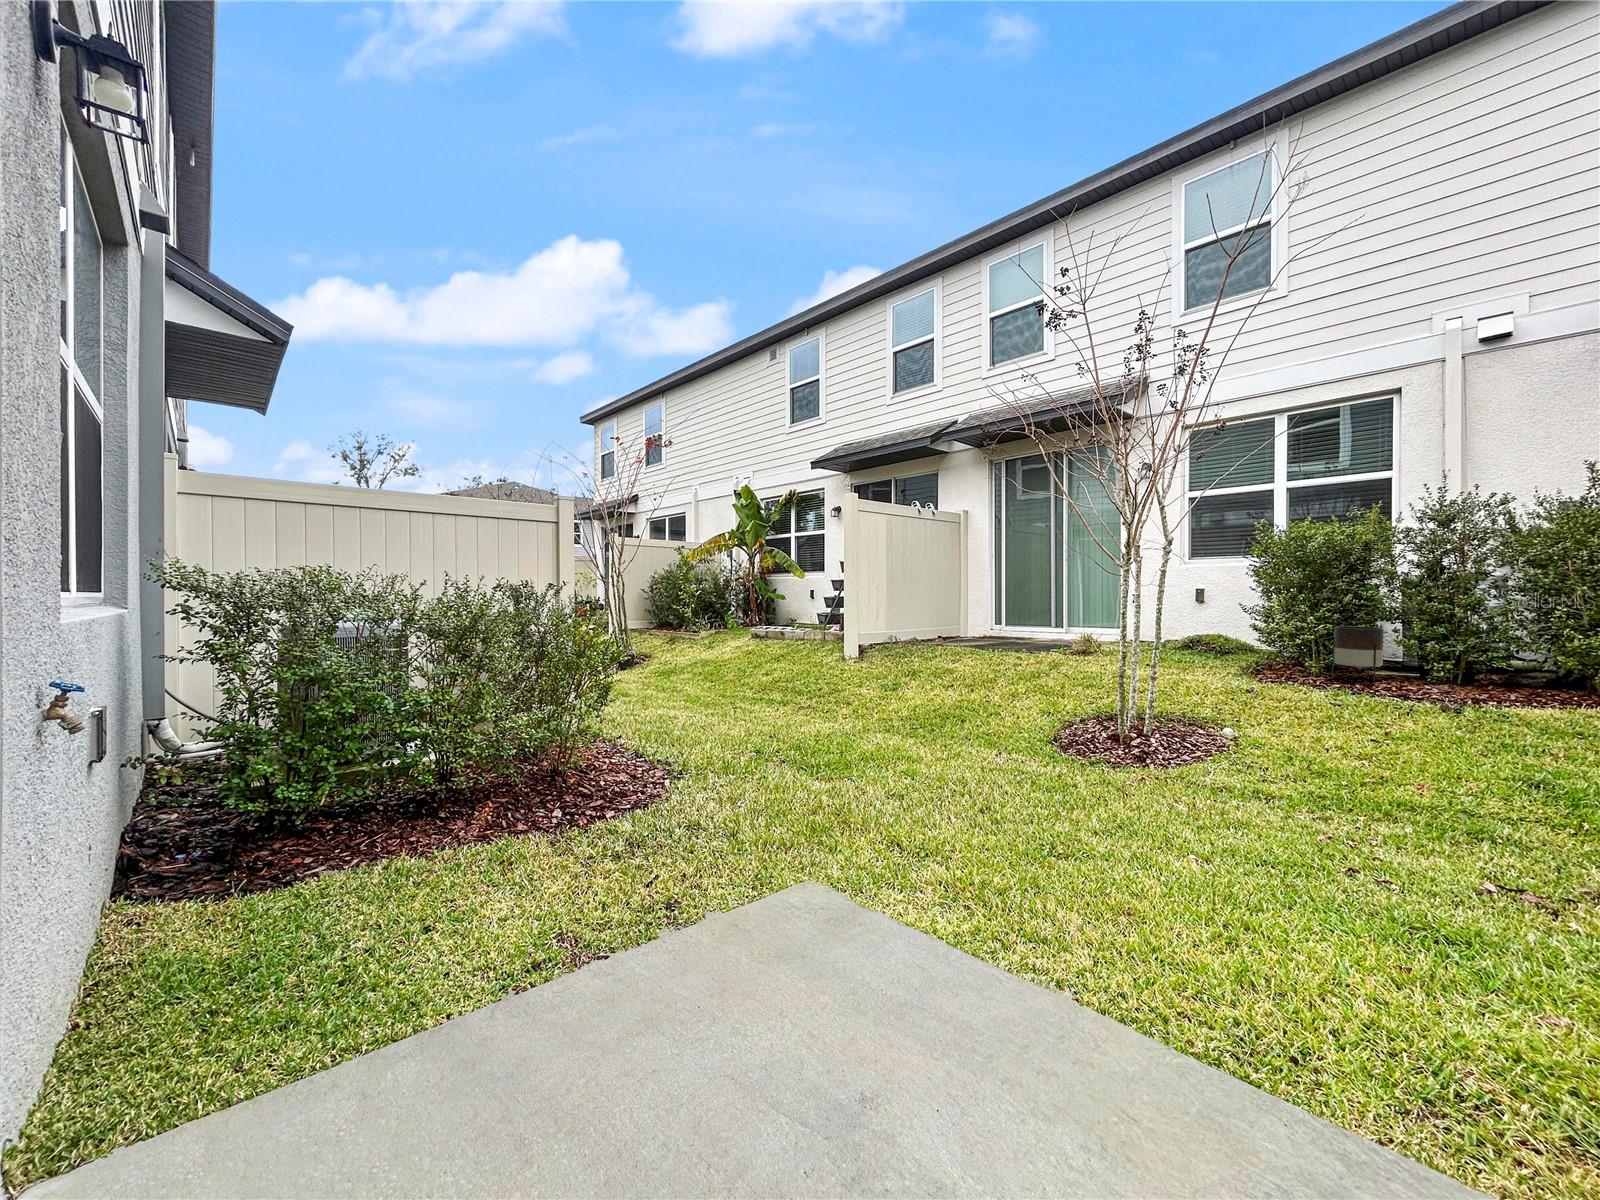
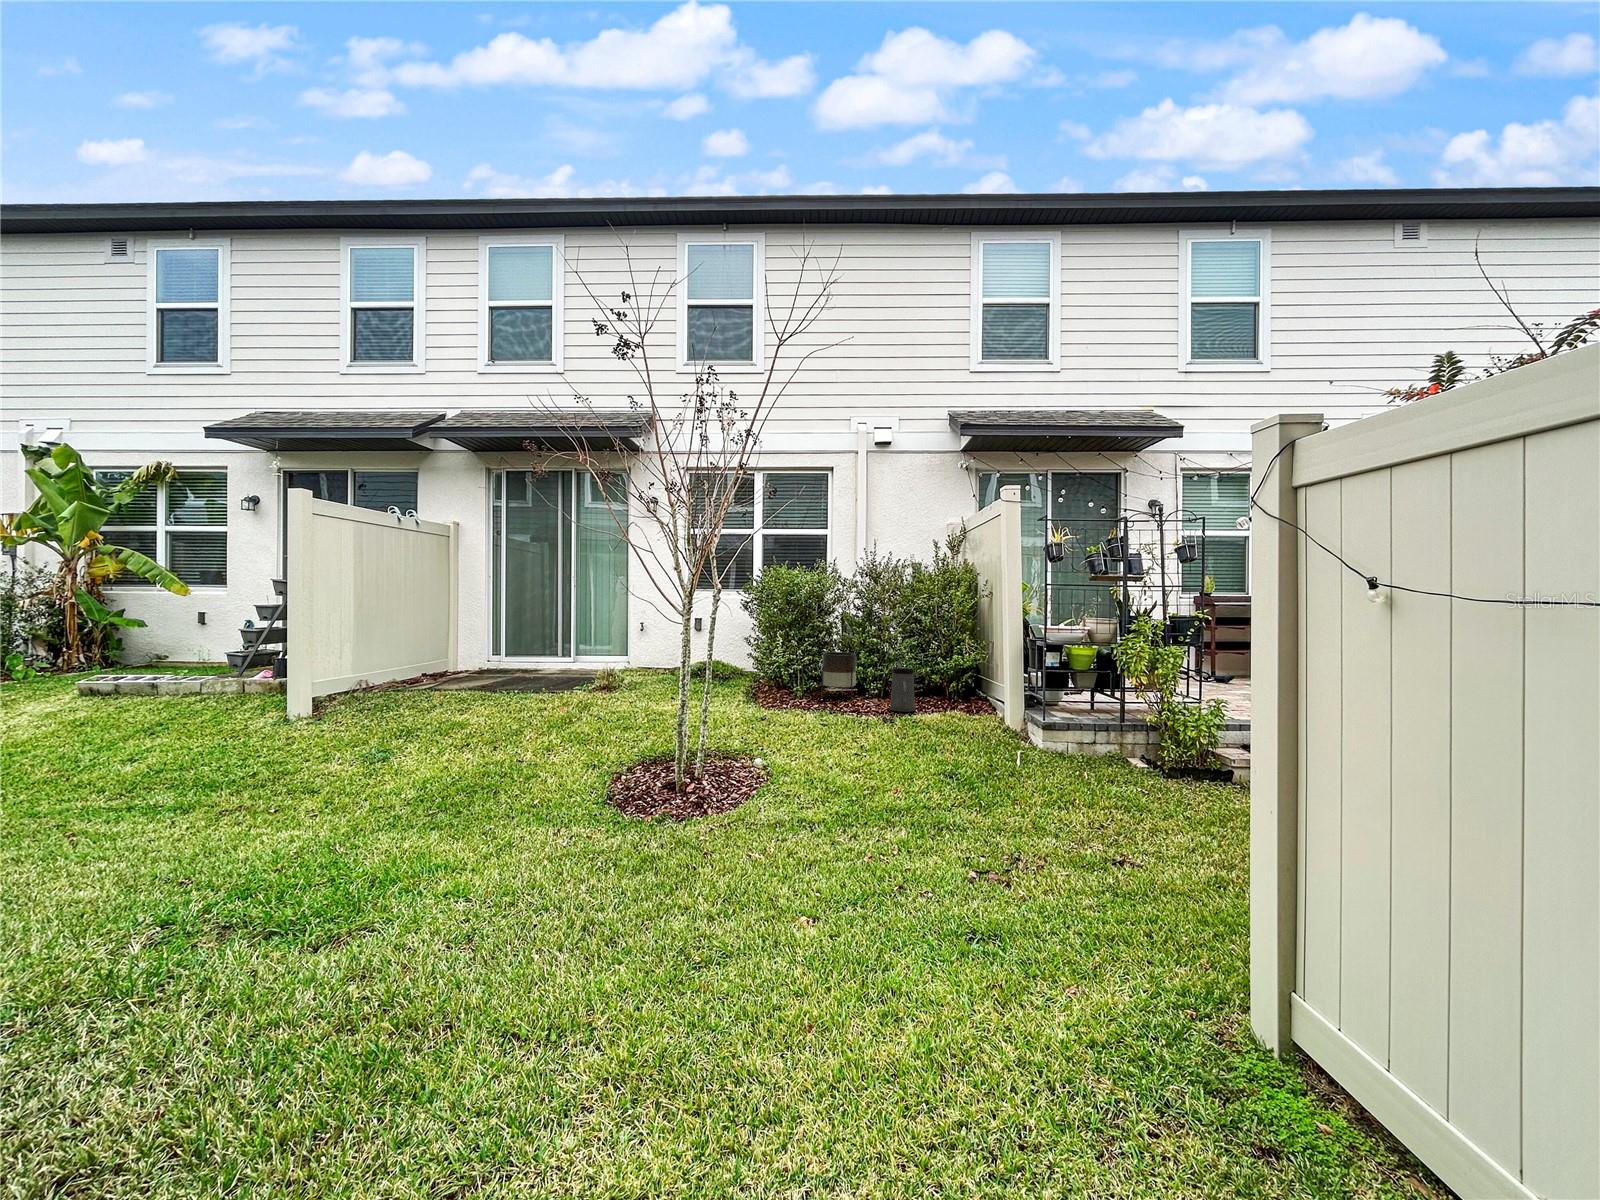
watering can: none [1426,635,1469,700] -> present [889,659,916,712]

